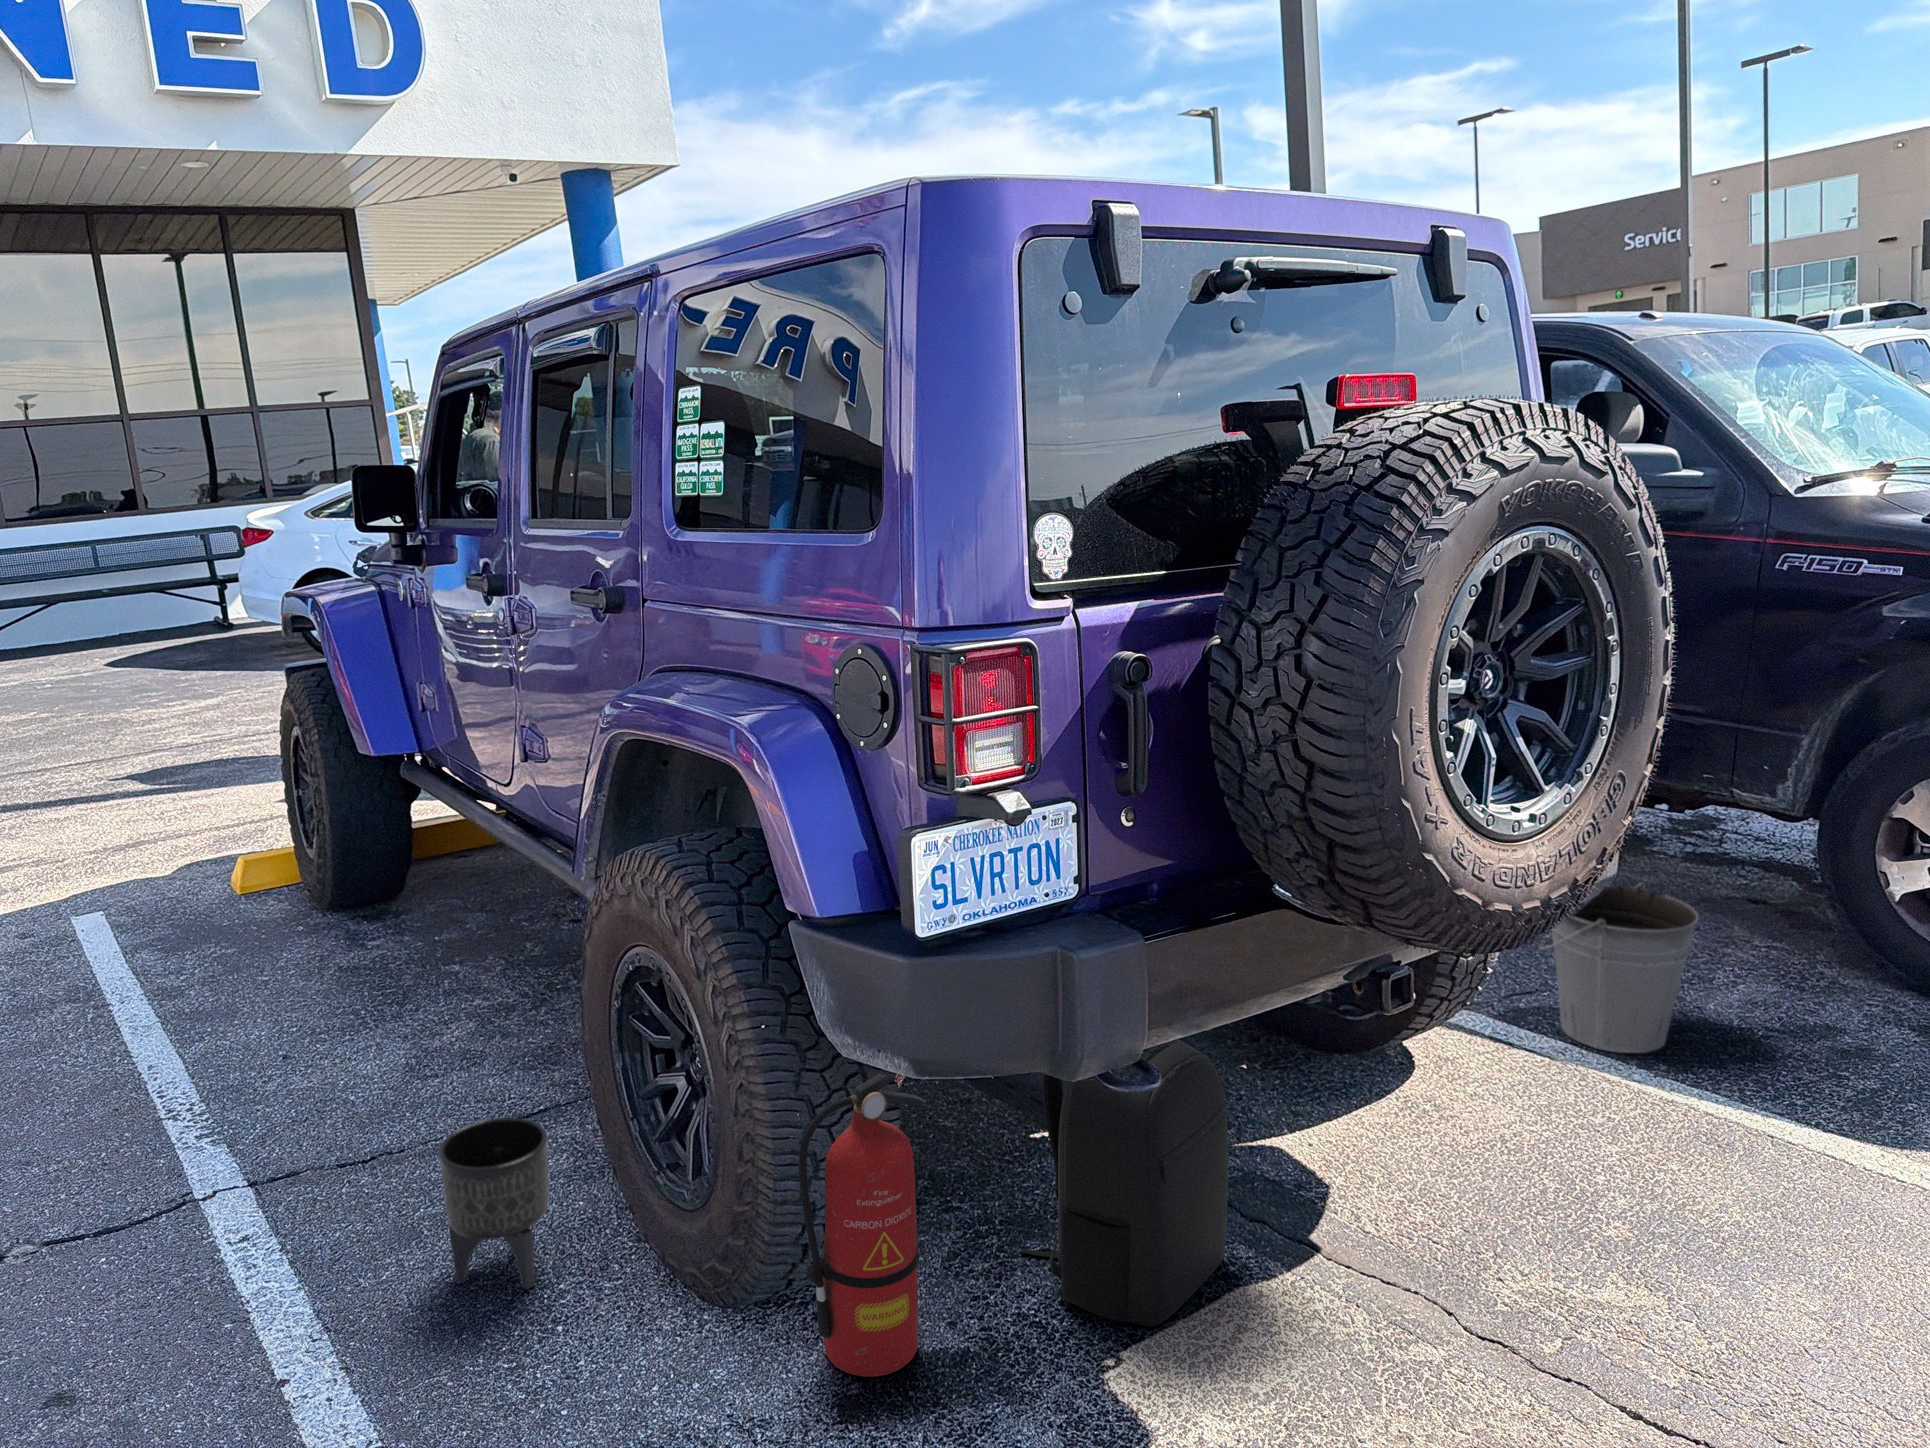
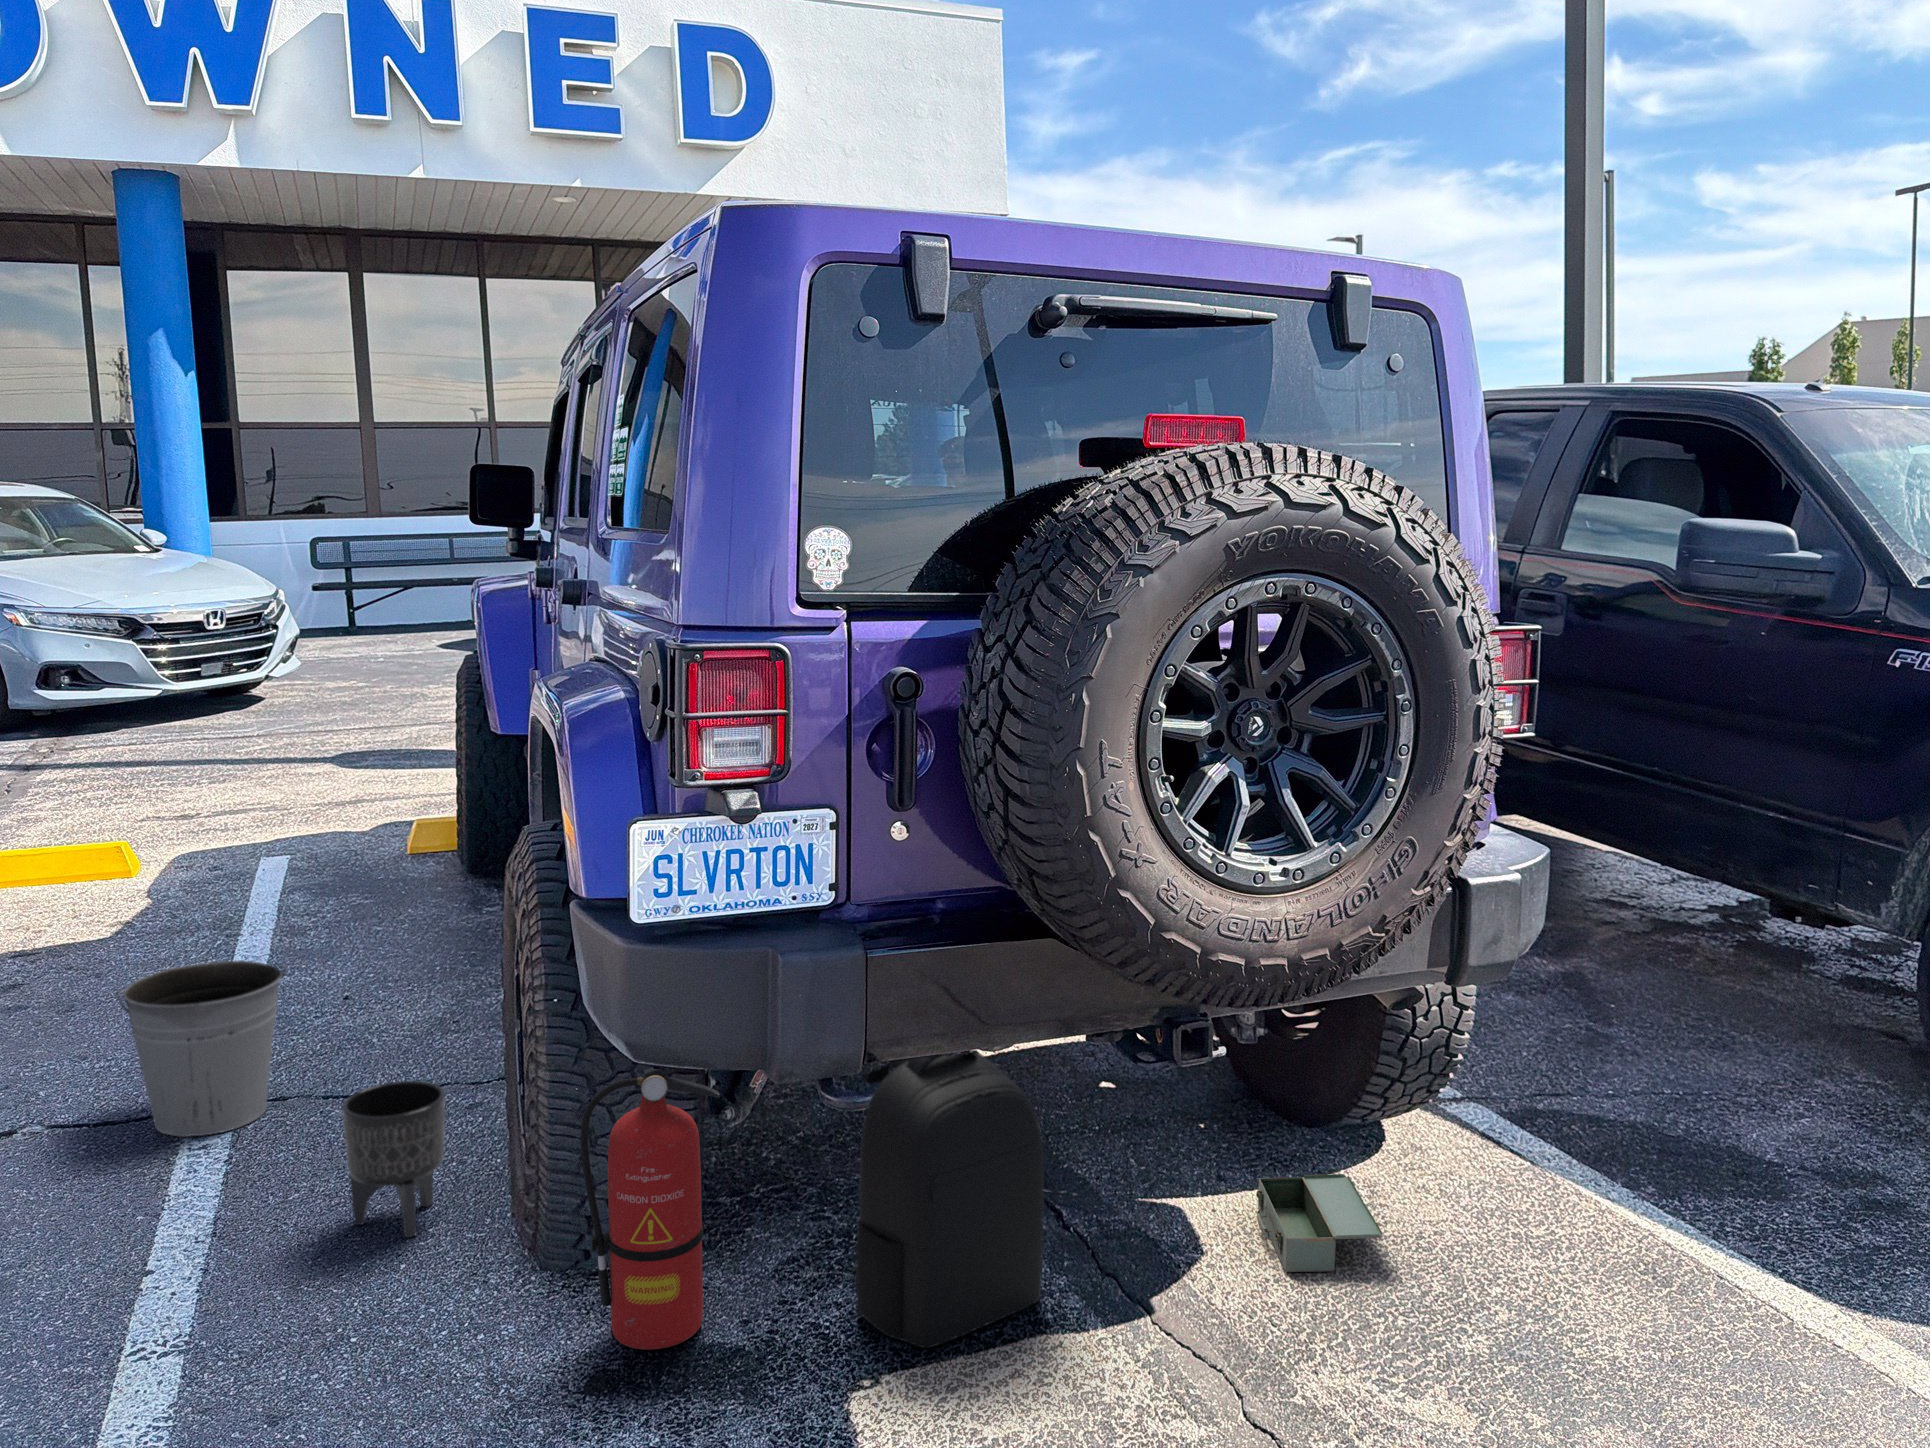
bucket: present [1540,883,1698,1053] -> present [117,961,286,1137]
toolbox: none [1348,1087,1502,1191] -> present [1256,1174,1383,1272]

